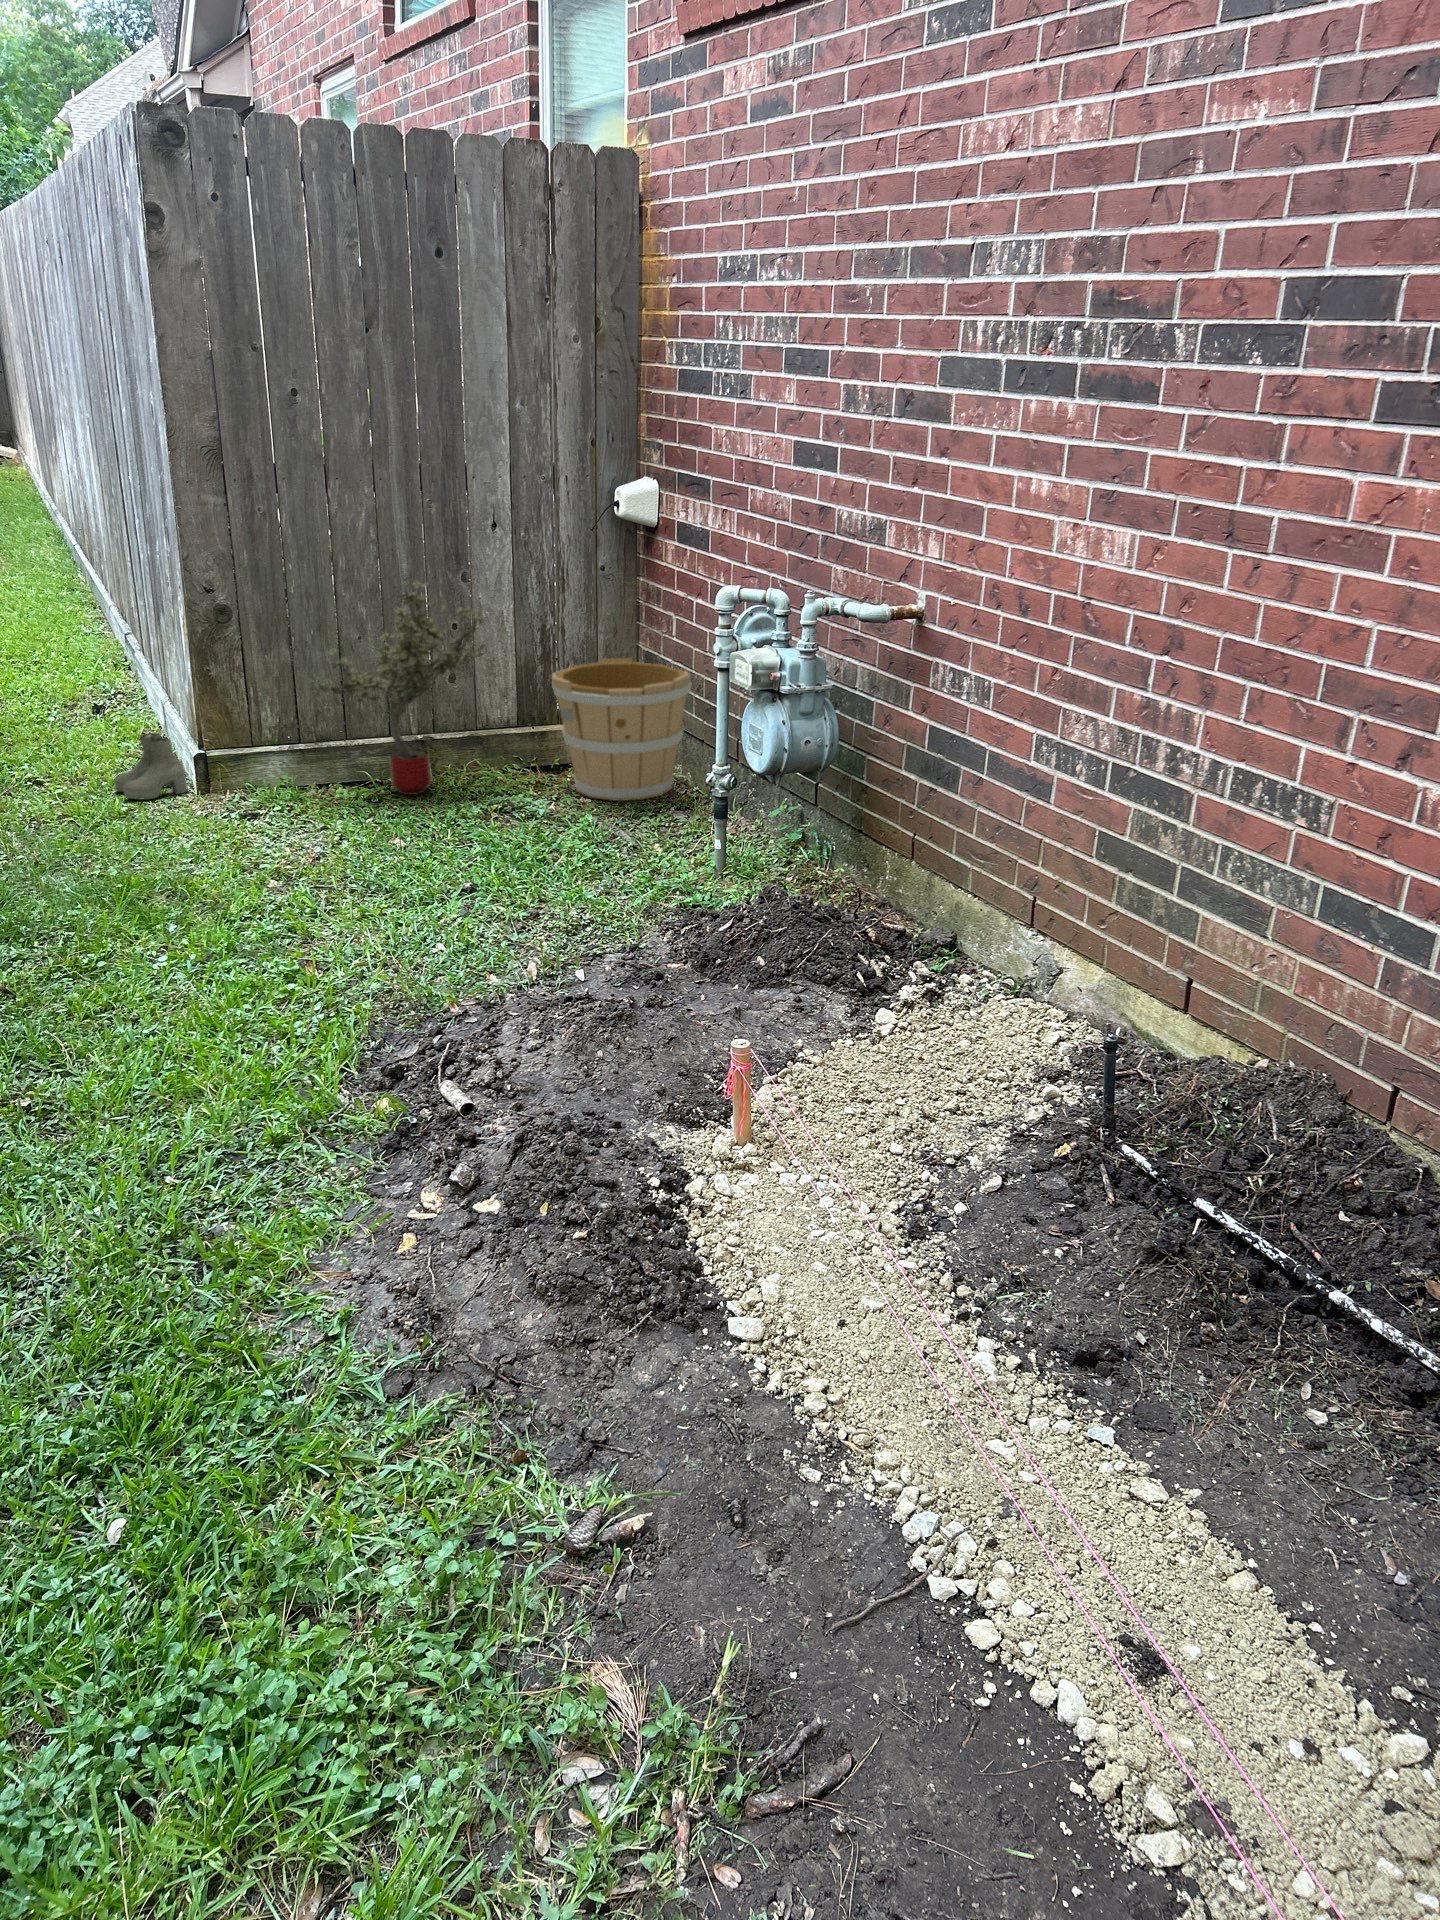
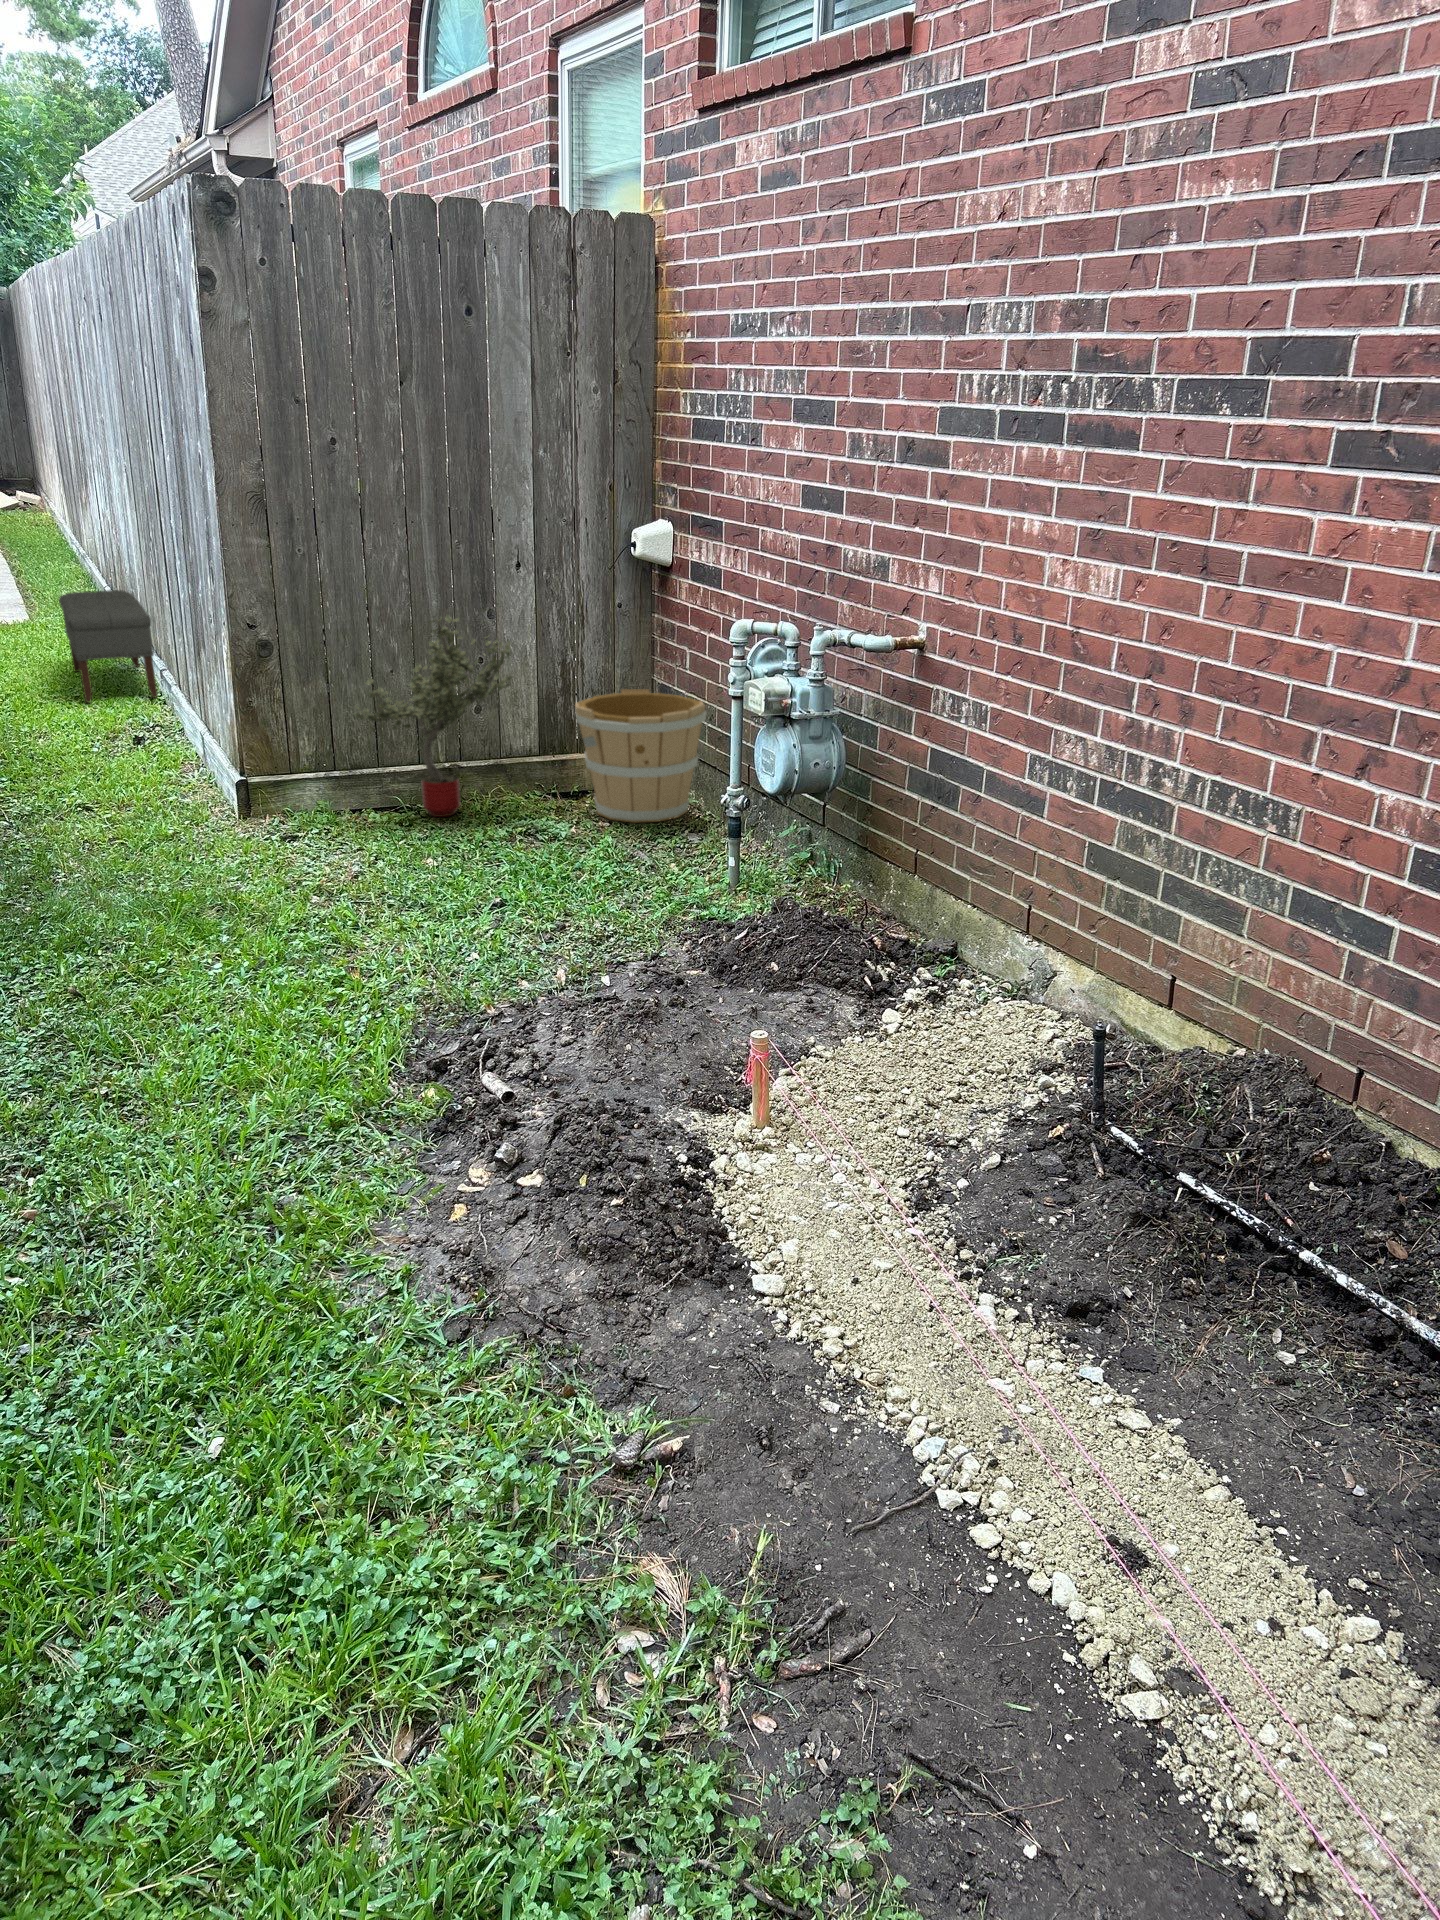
bench: none [17,551,120,671] -> present [59,590,158,703]
boots: present [114,732,188,800] -> none [161,758,231,821]

